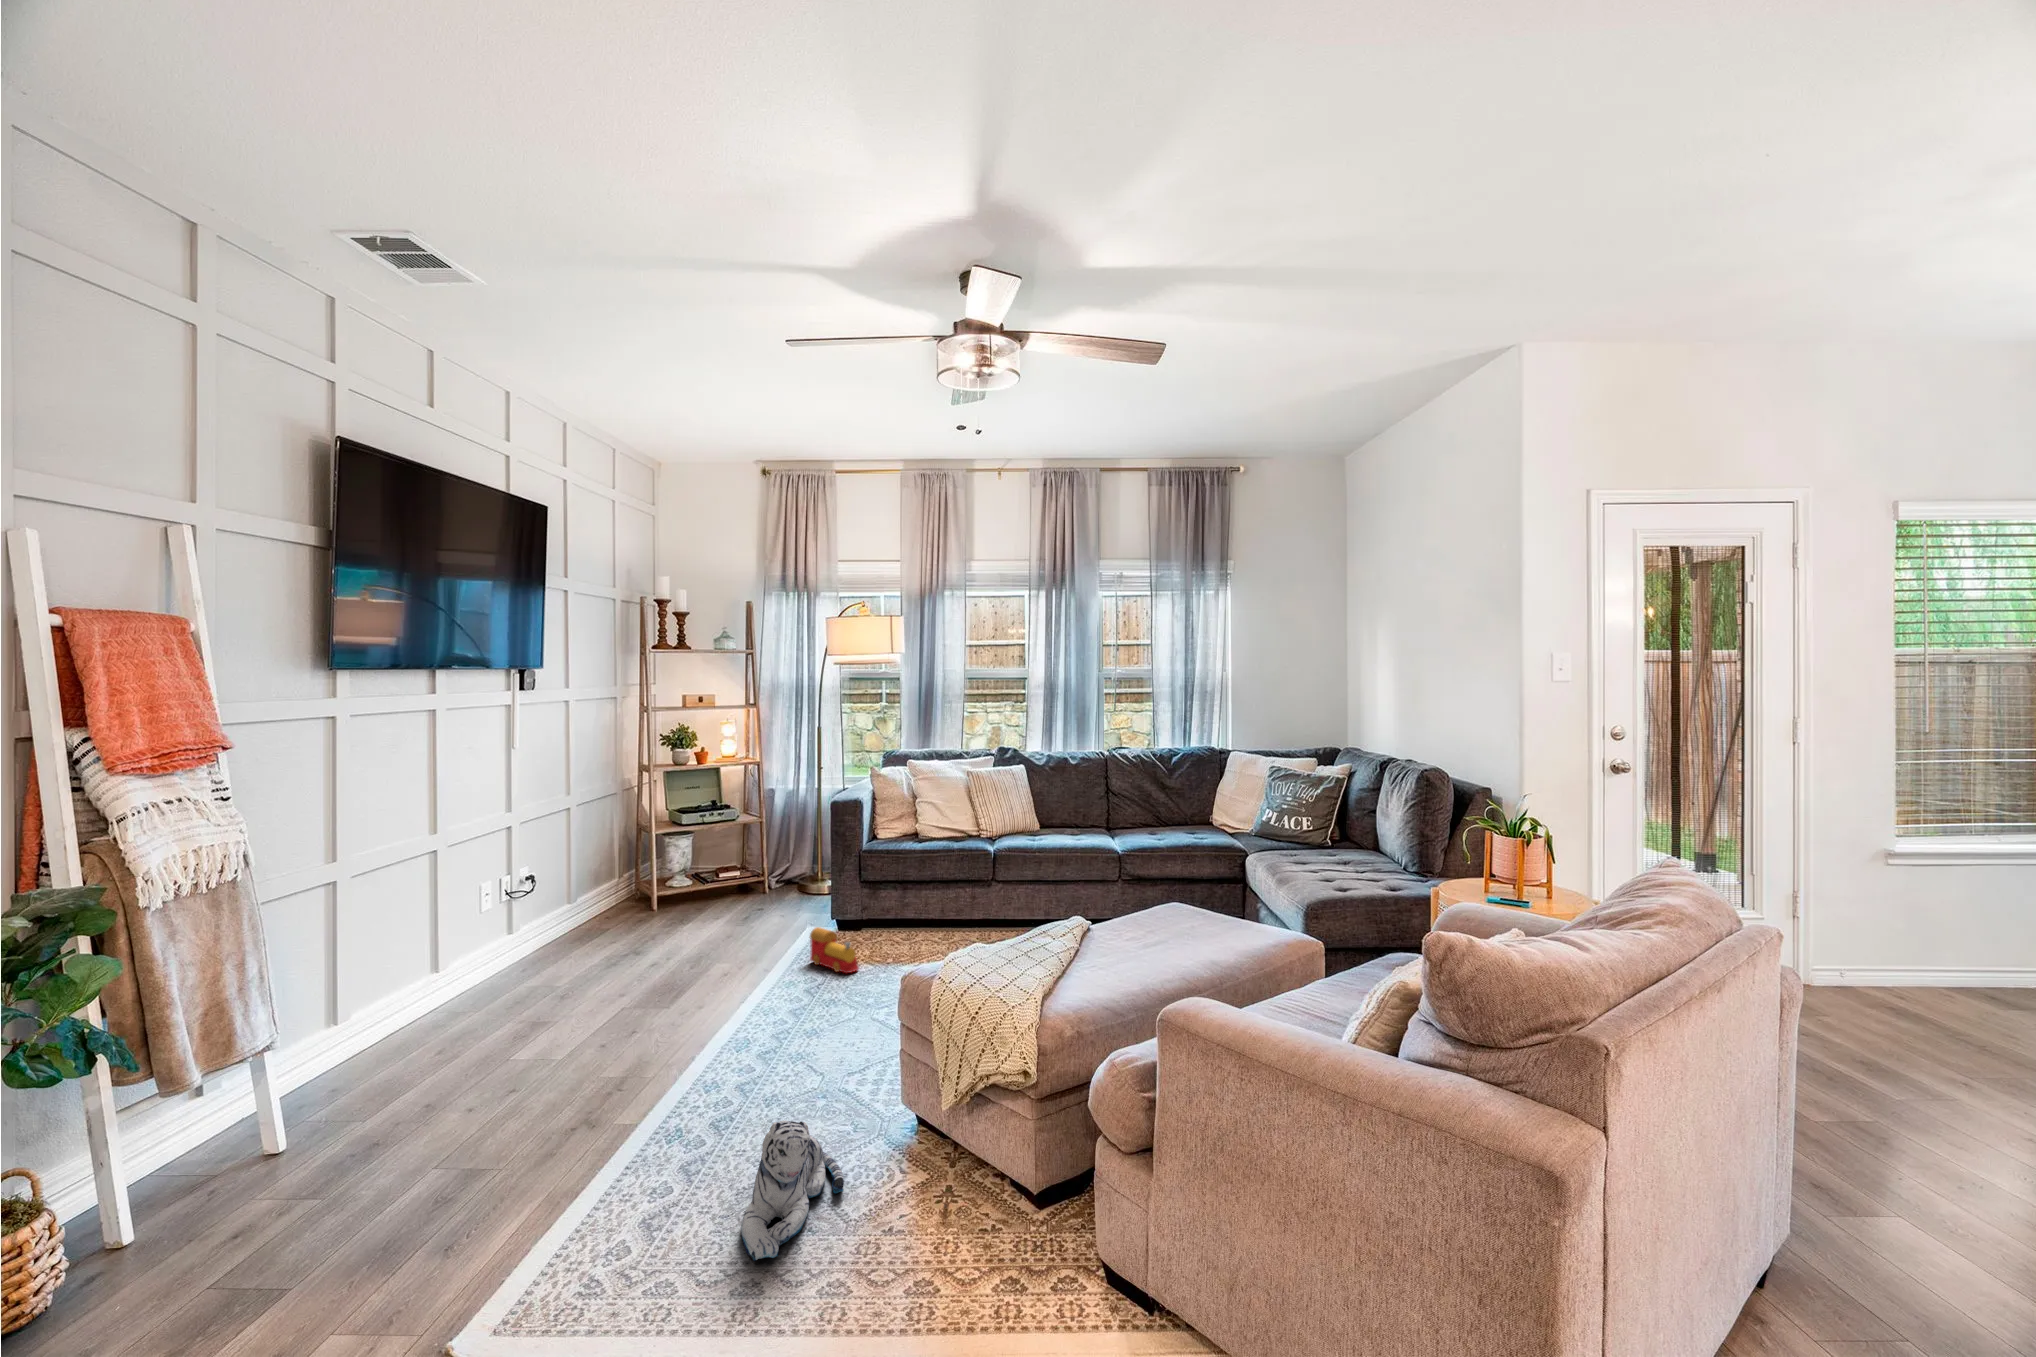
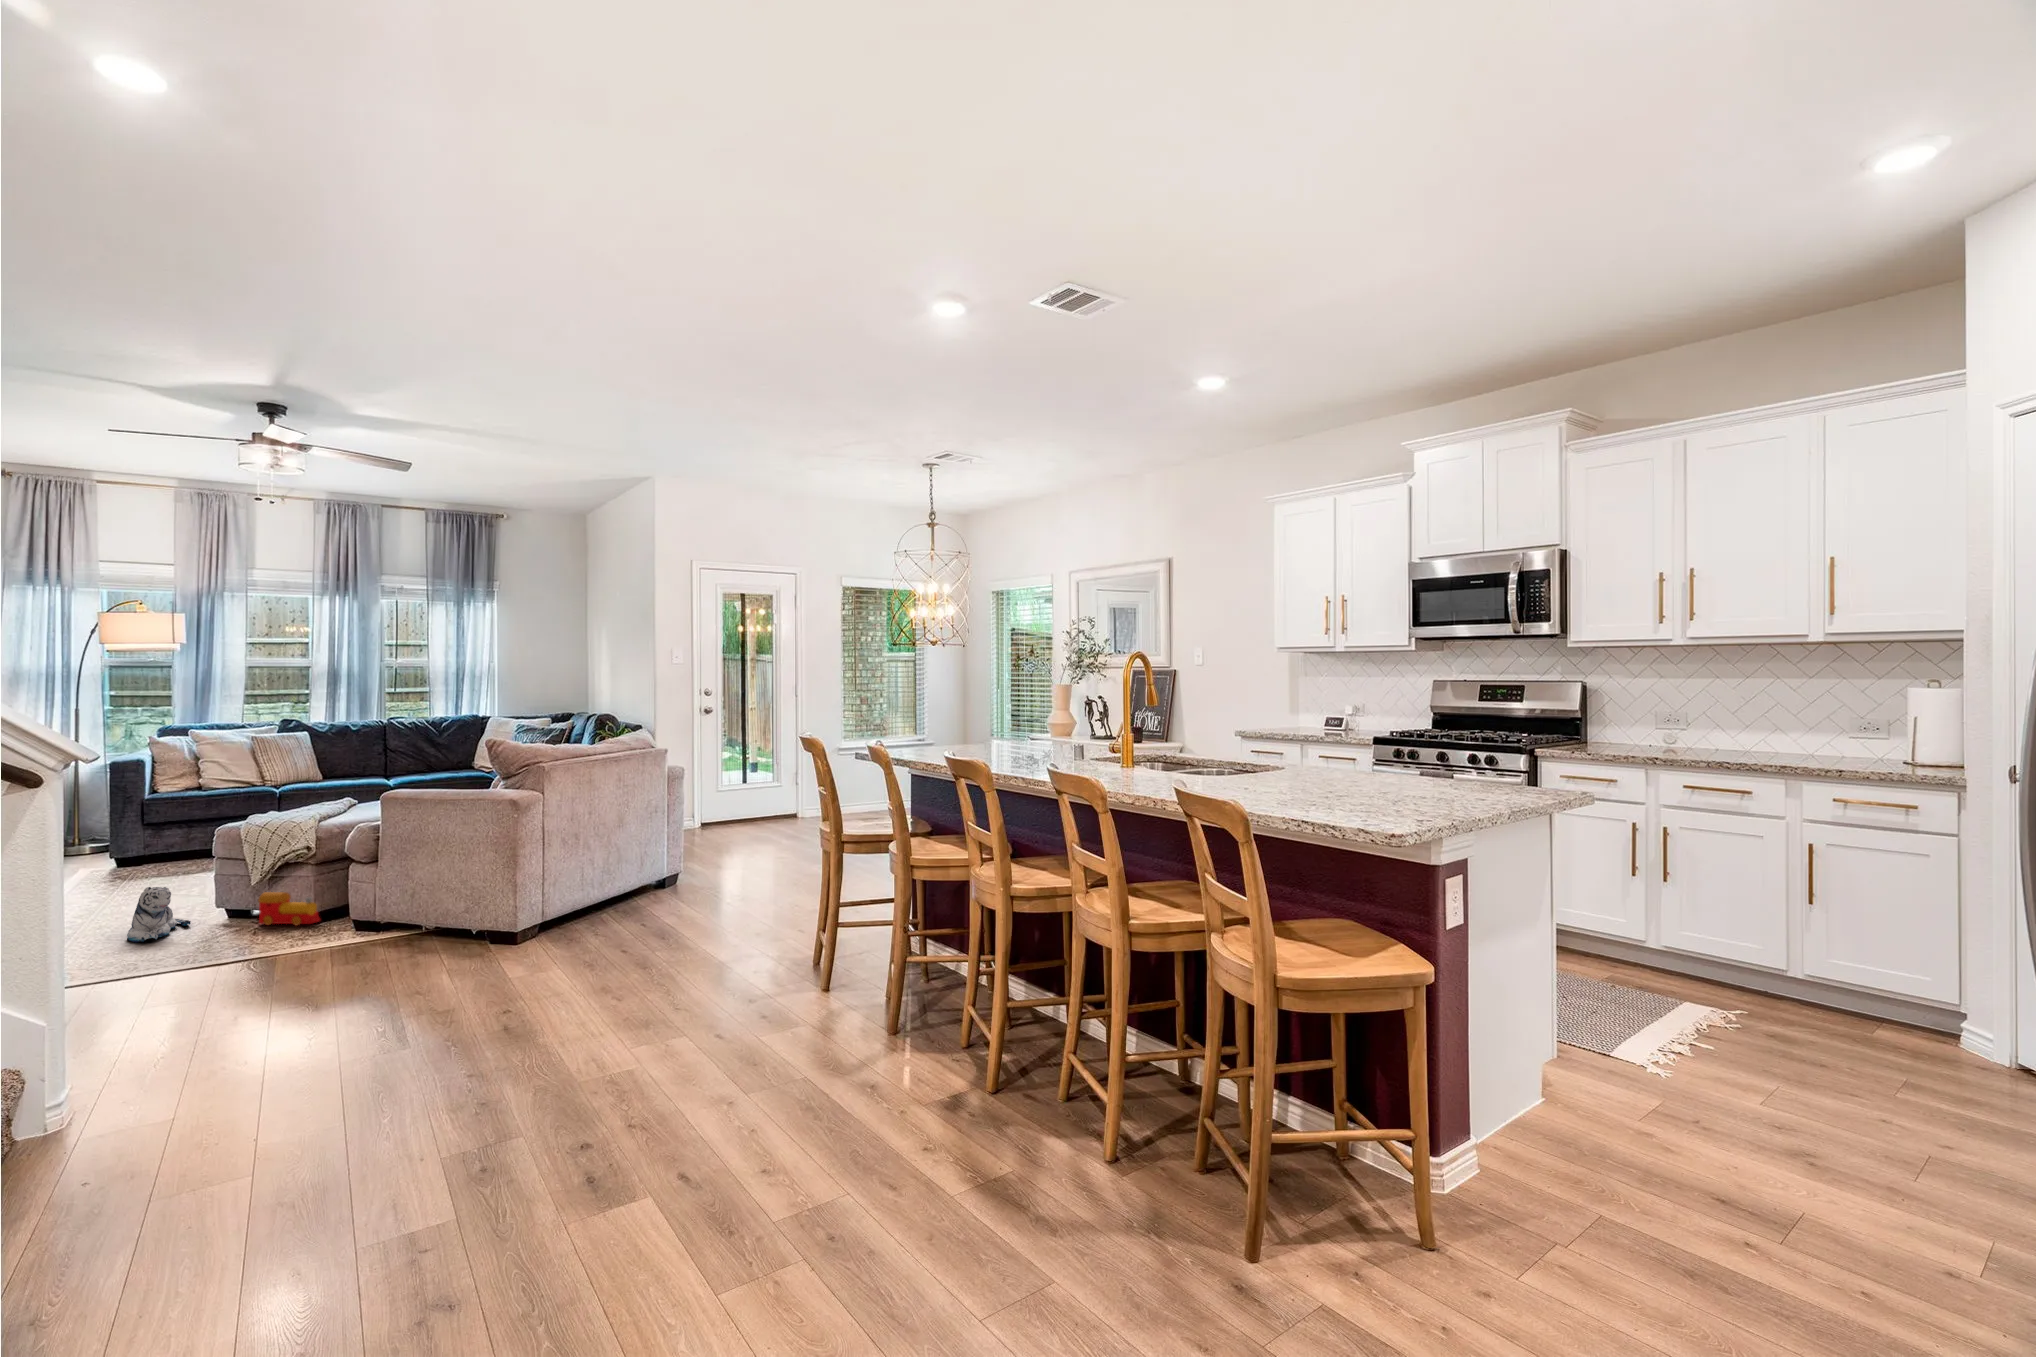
toy train: present [810,927,858,973] -> present [258,892,320,925]

